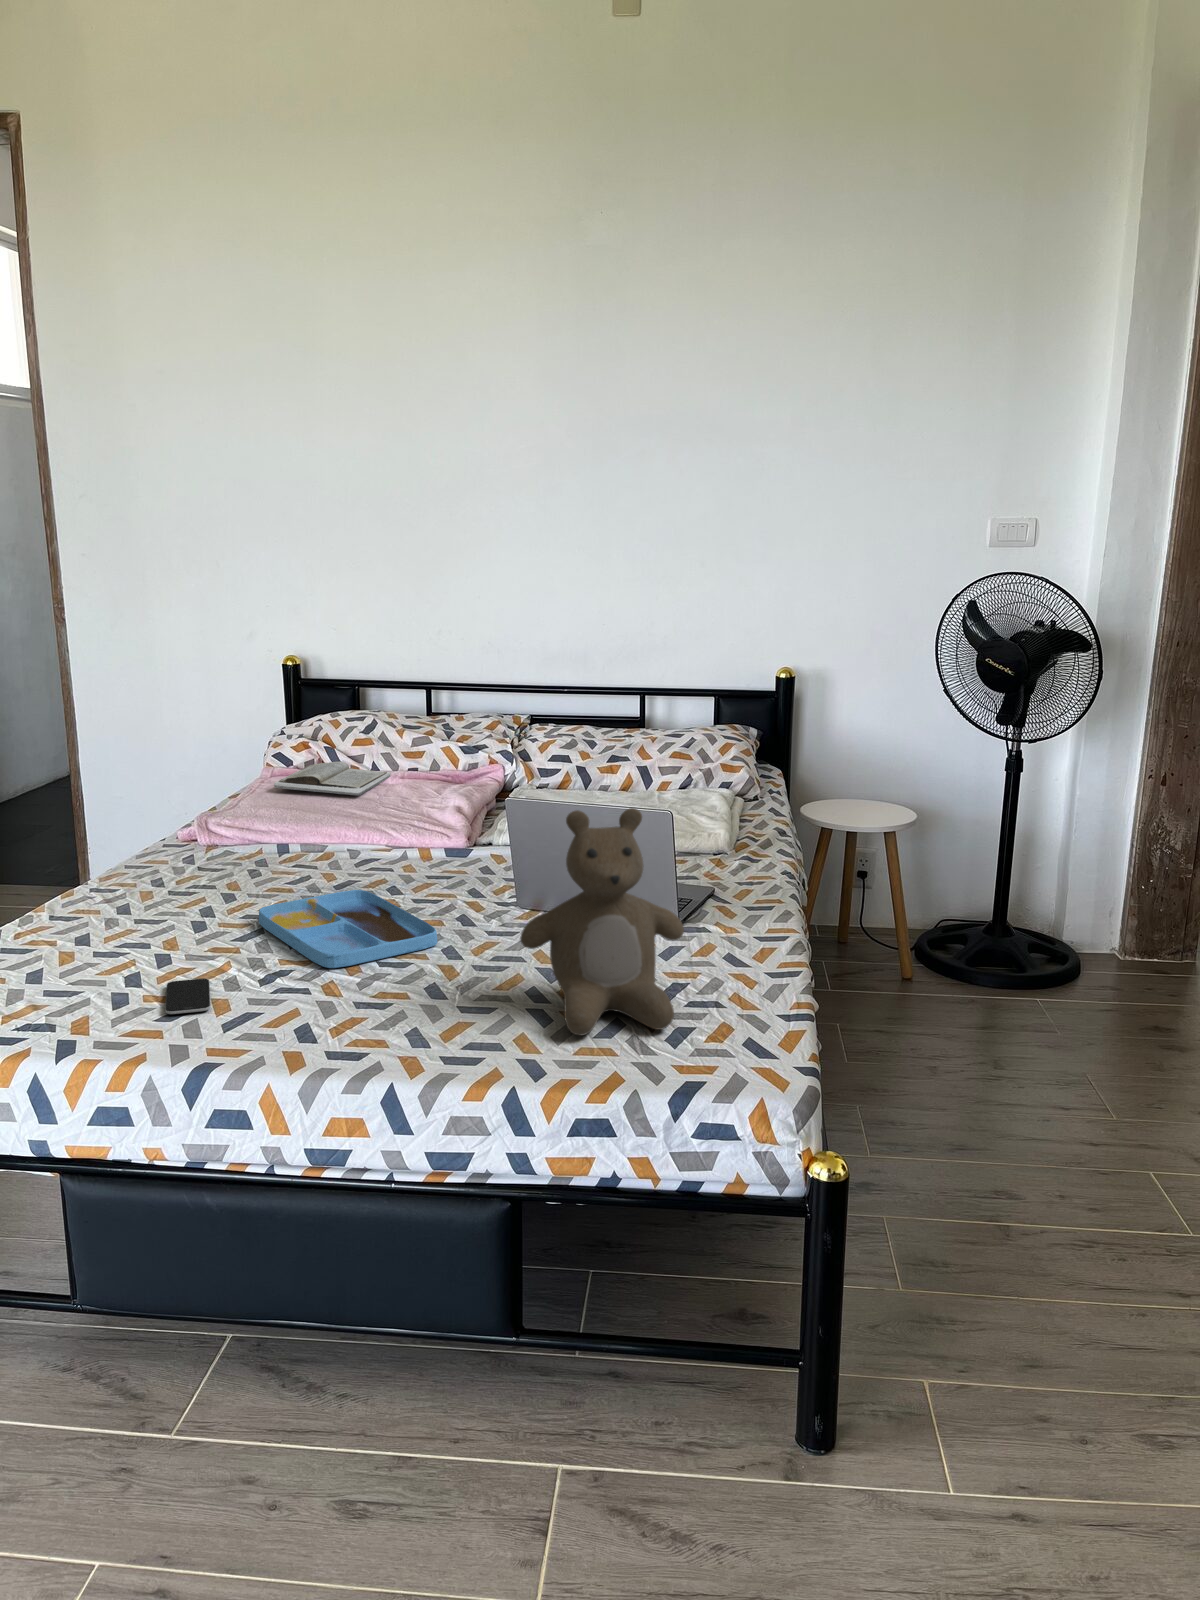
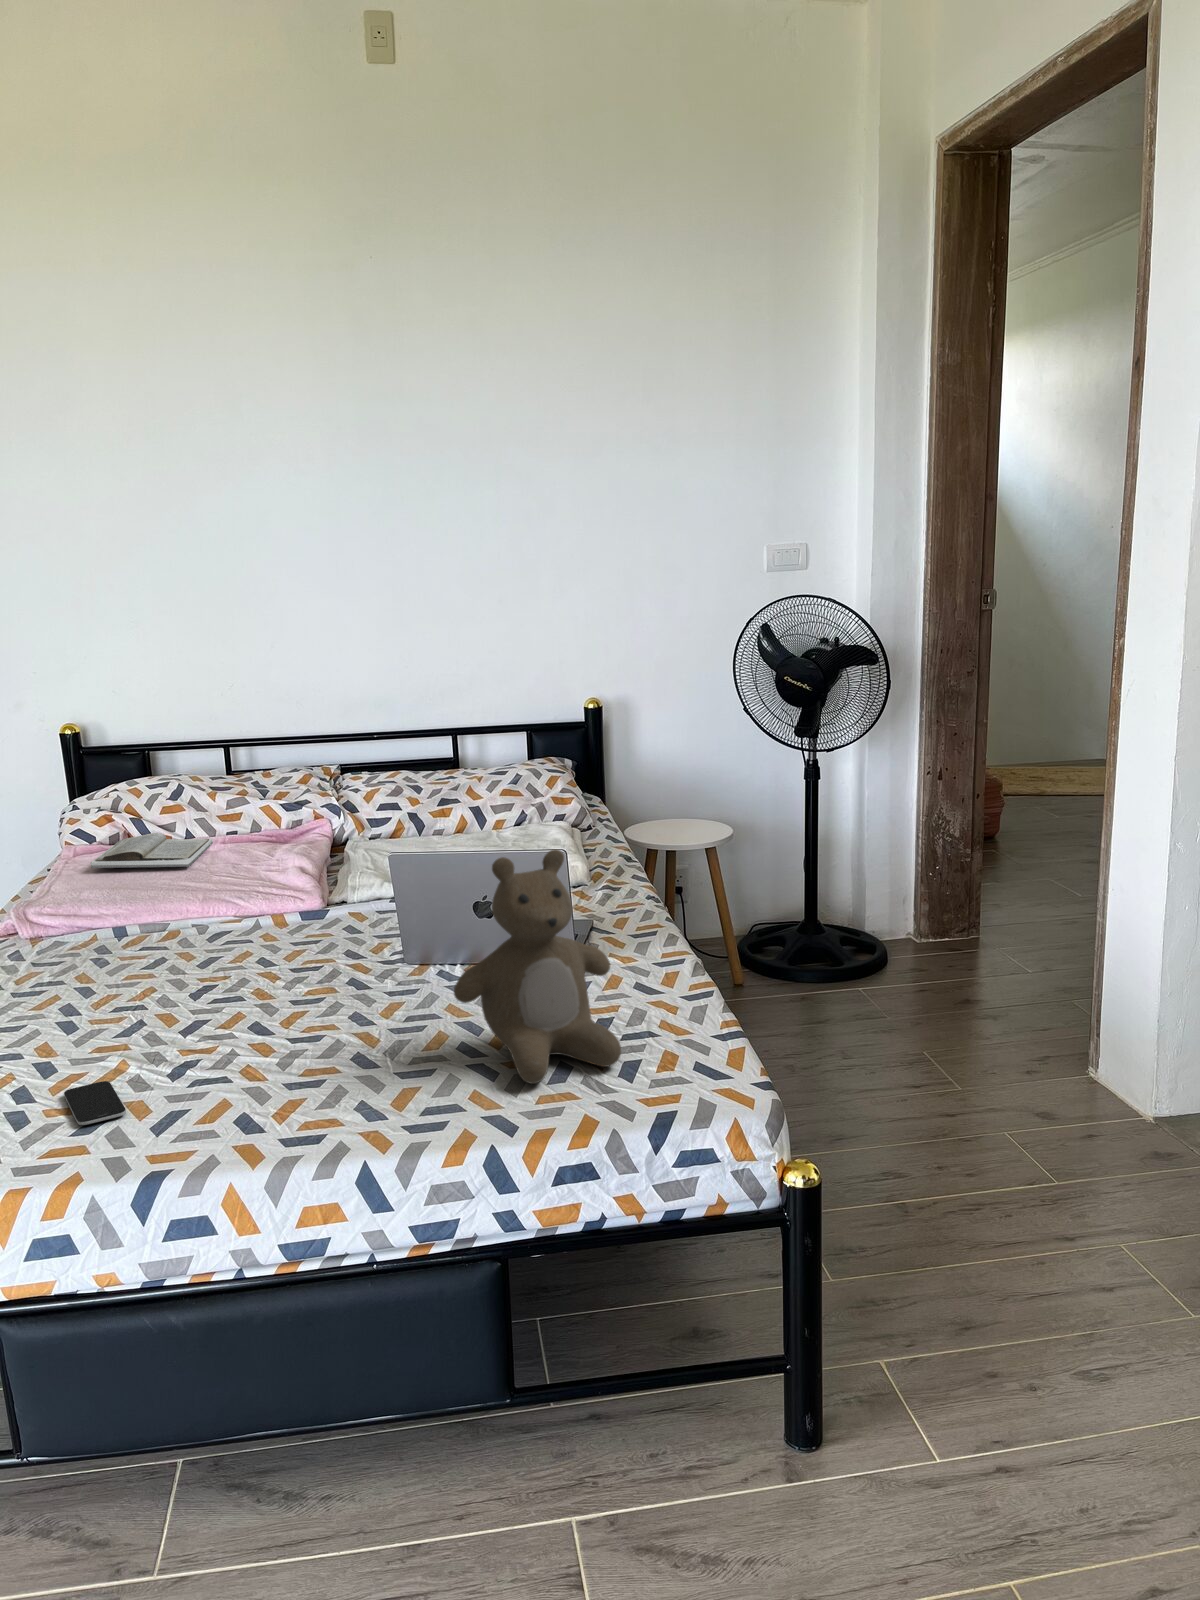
tray: present [259,890,437,968] -> none [132,965,338,1051]

